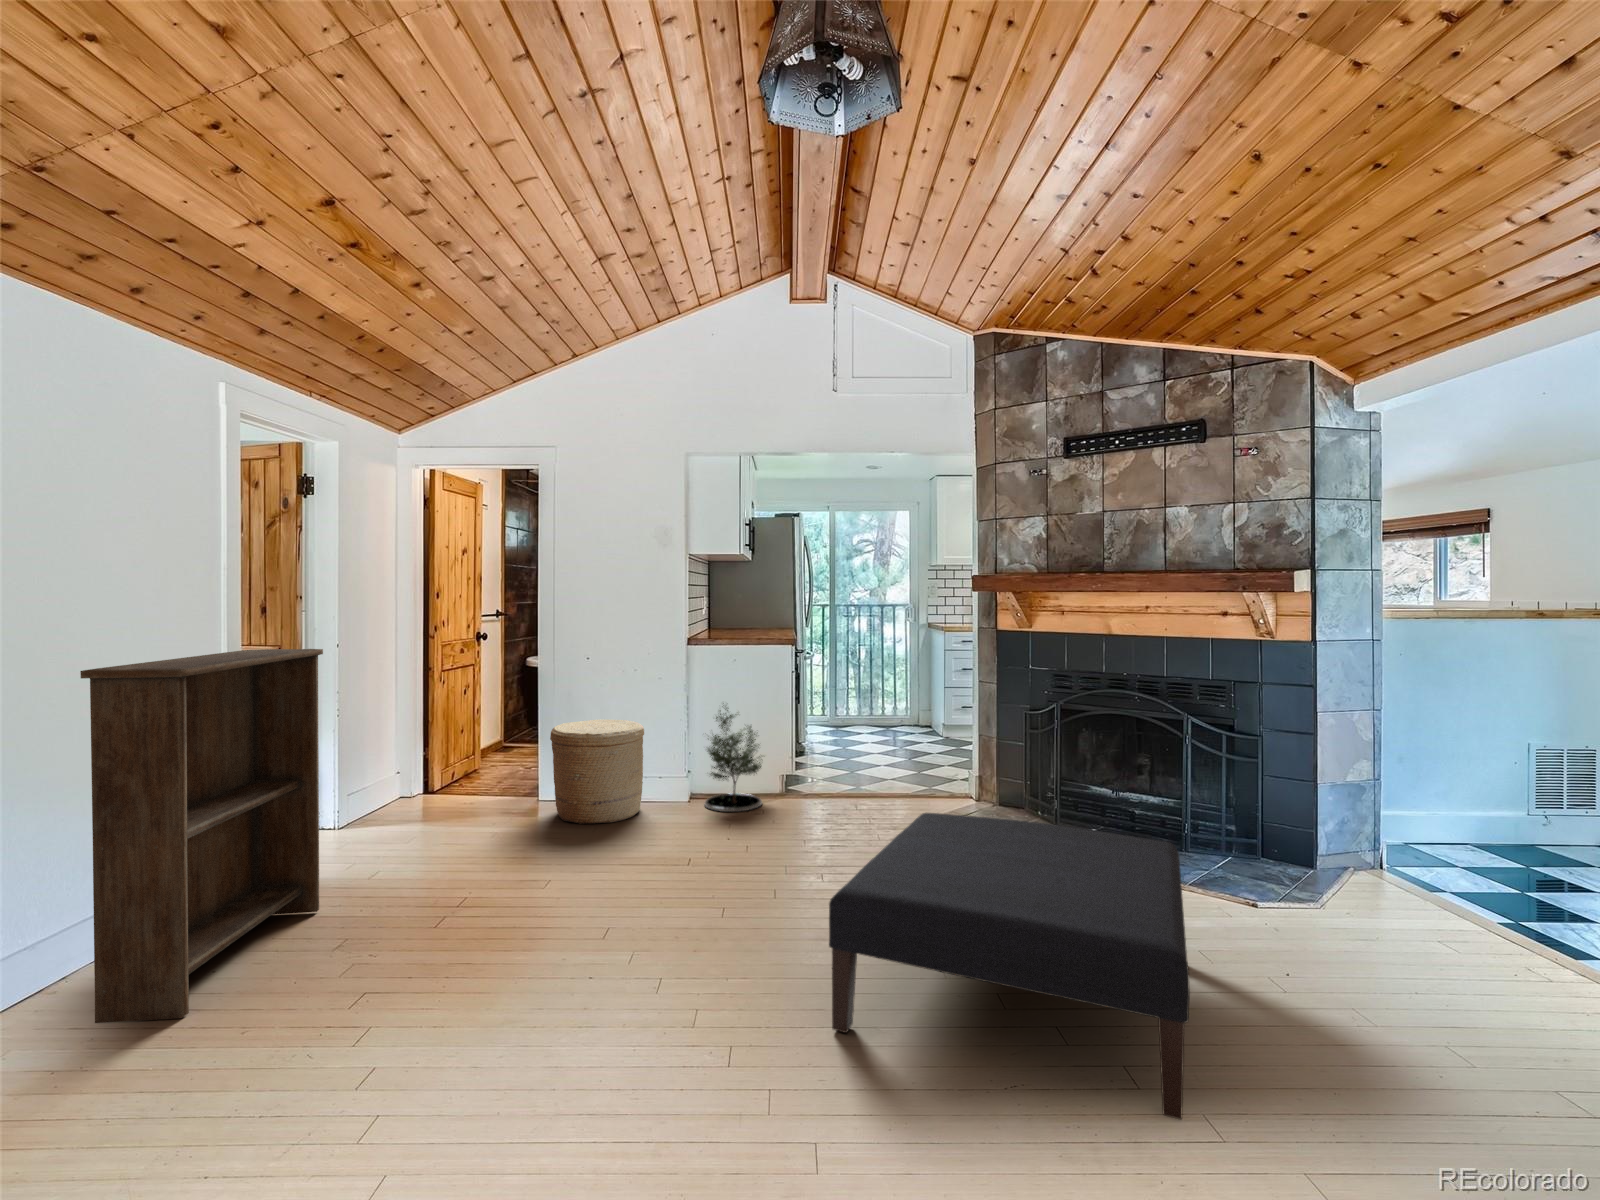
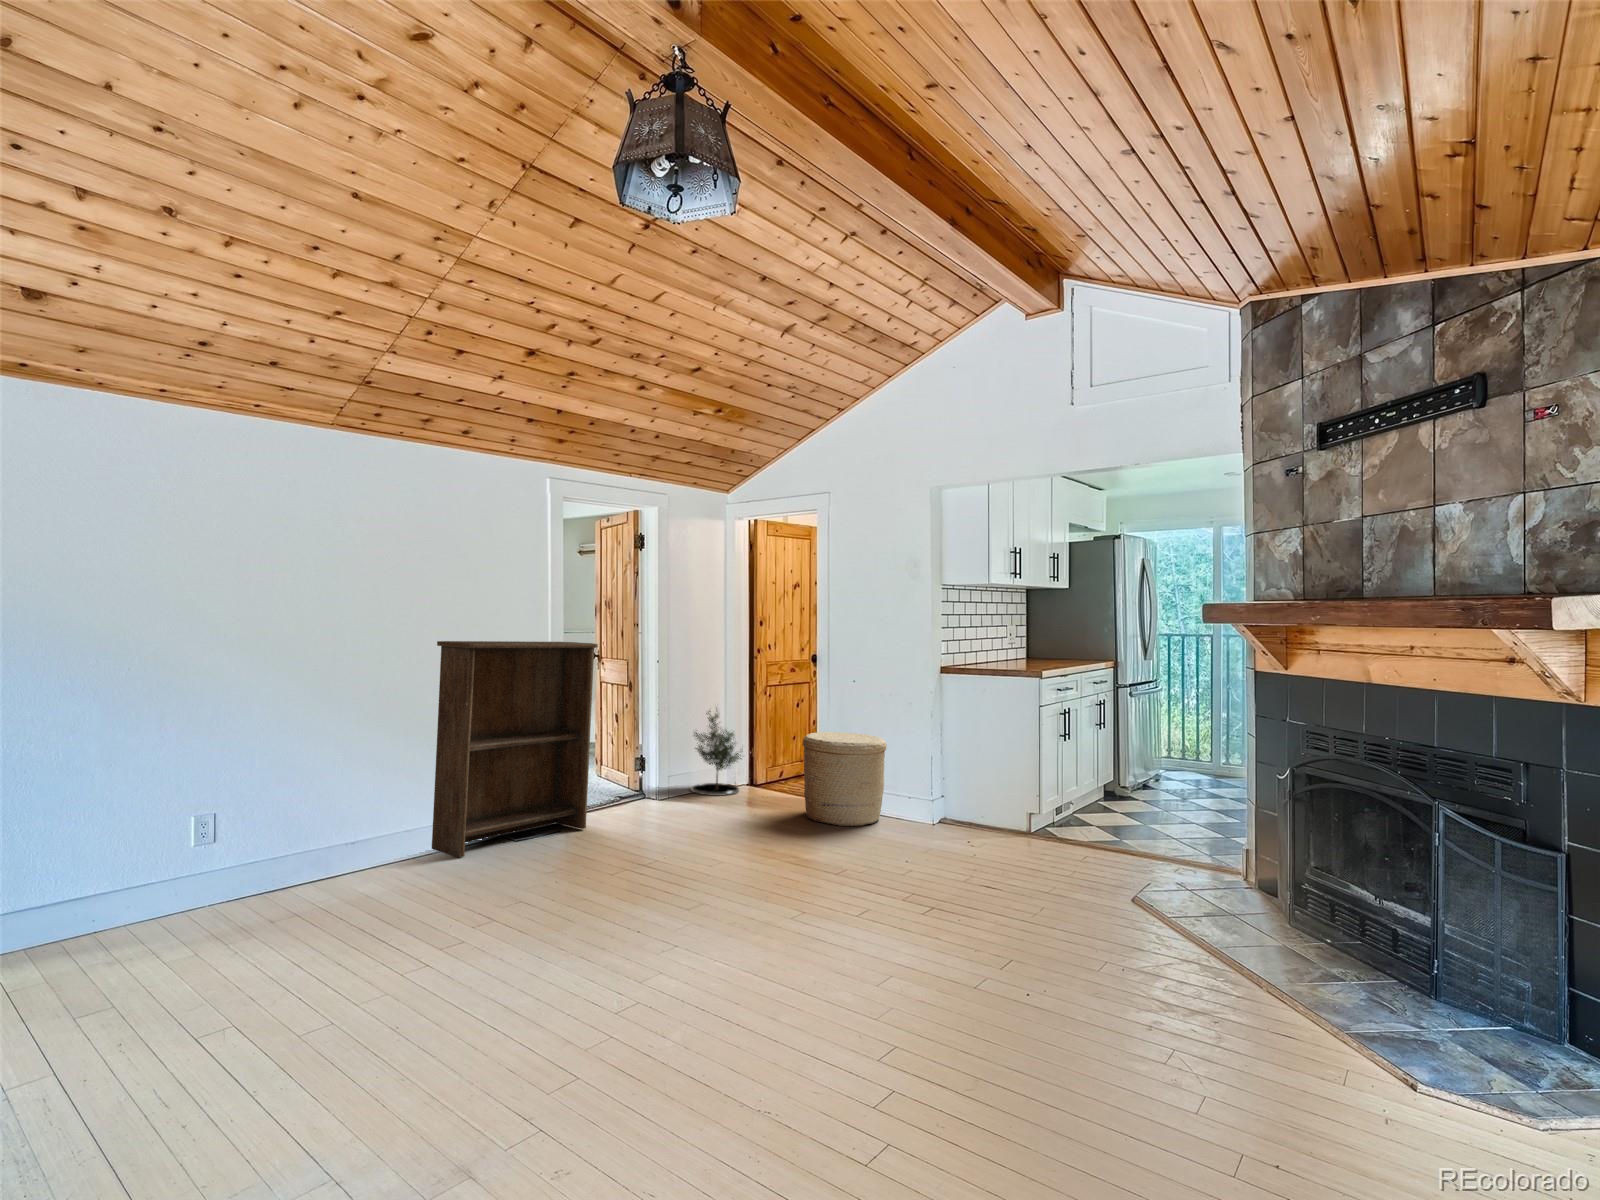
potted tree: present [704,708,762,812] -> present [691,707,742,796]
ottoman: present [829,813,1190,1120] -> none [729,843,1162,1150]

